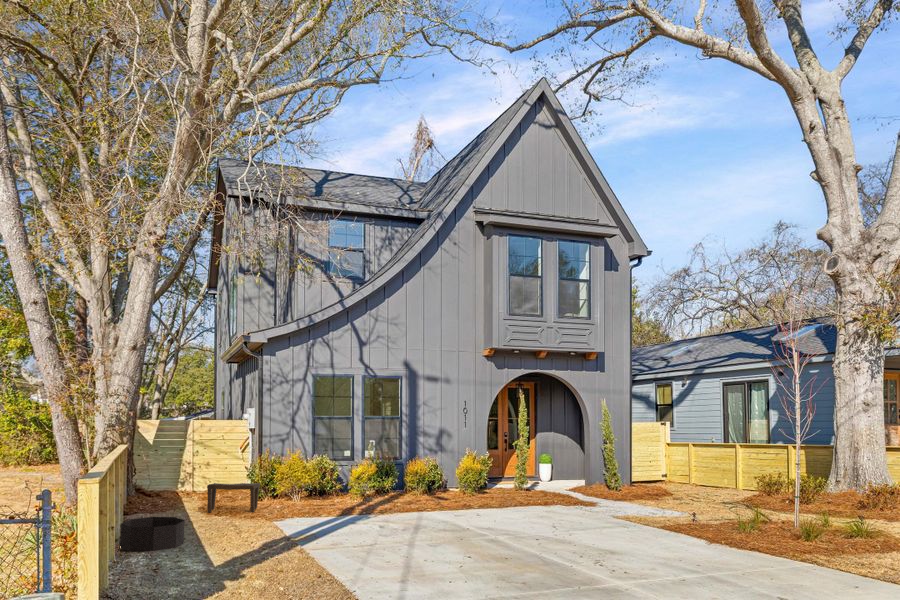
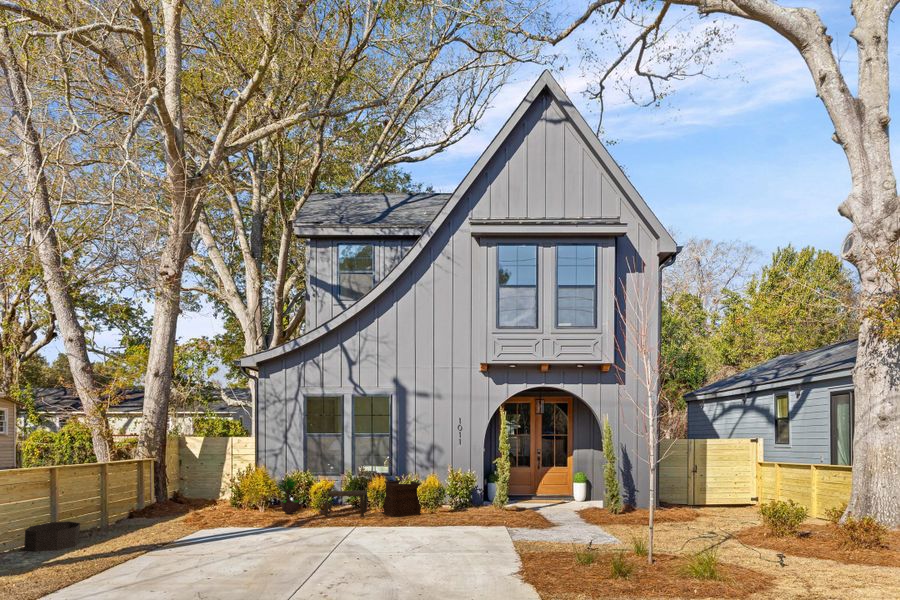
potted tree: none [298,460,324,505] -> present [277,477,299,514]
wooden crate: none [399,464,443,501] -> present [382,480,421,518]
bench: present [207,483,260,513] -> present [324,490,368,517]

